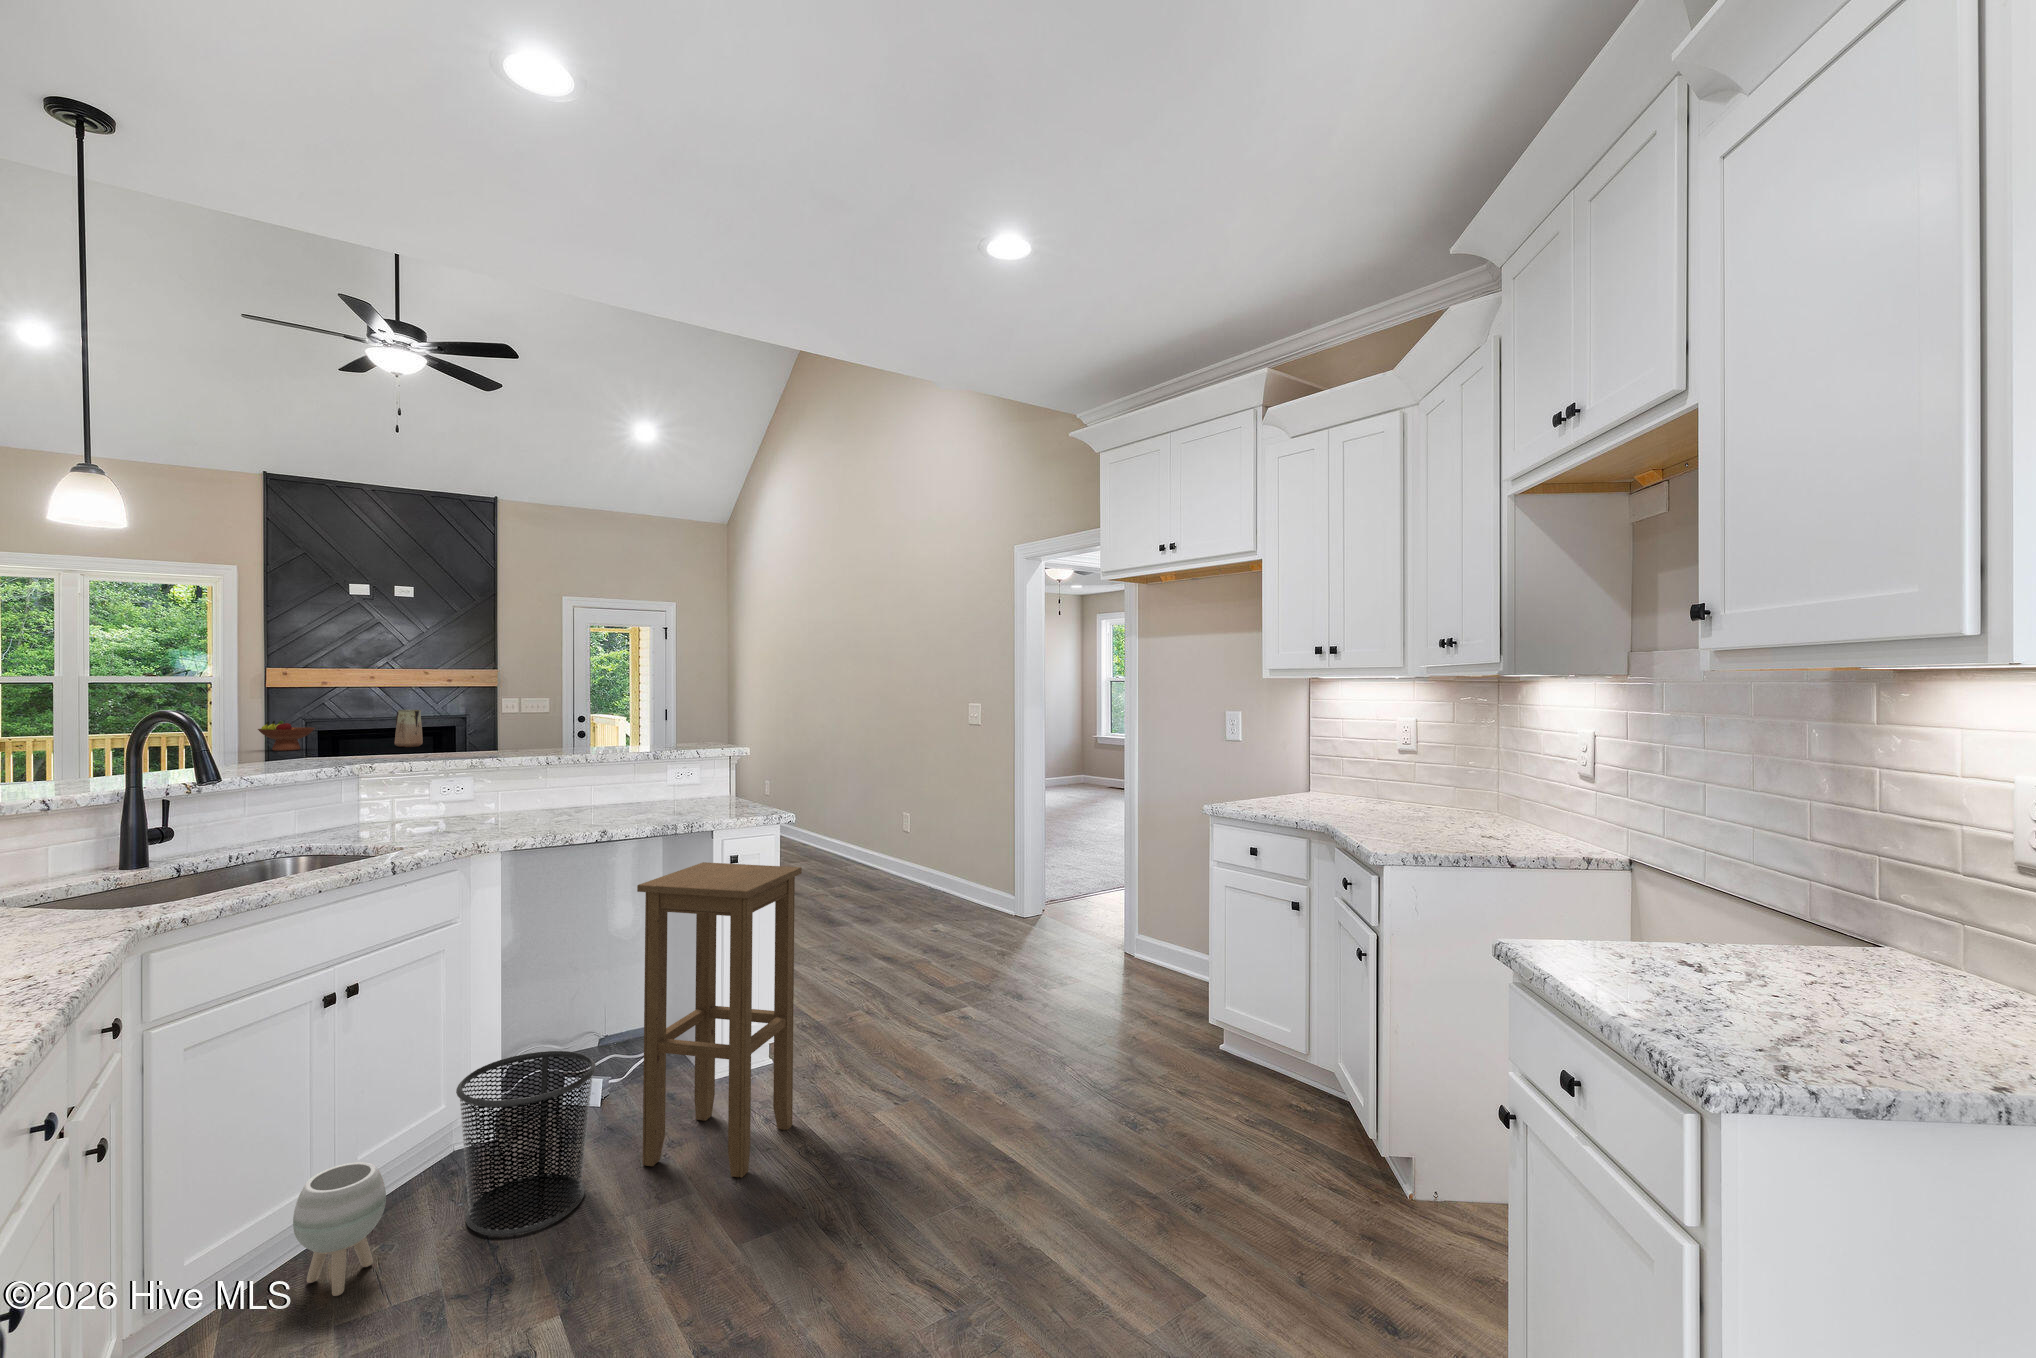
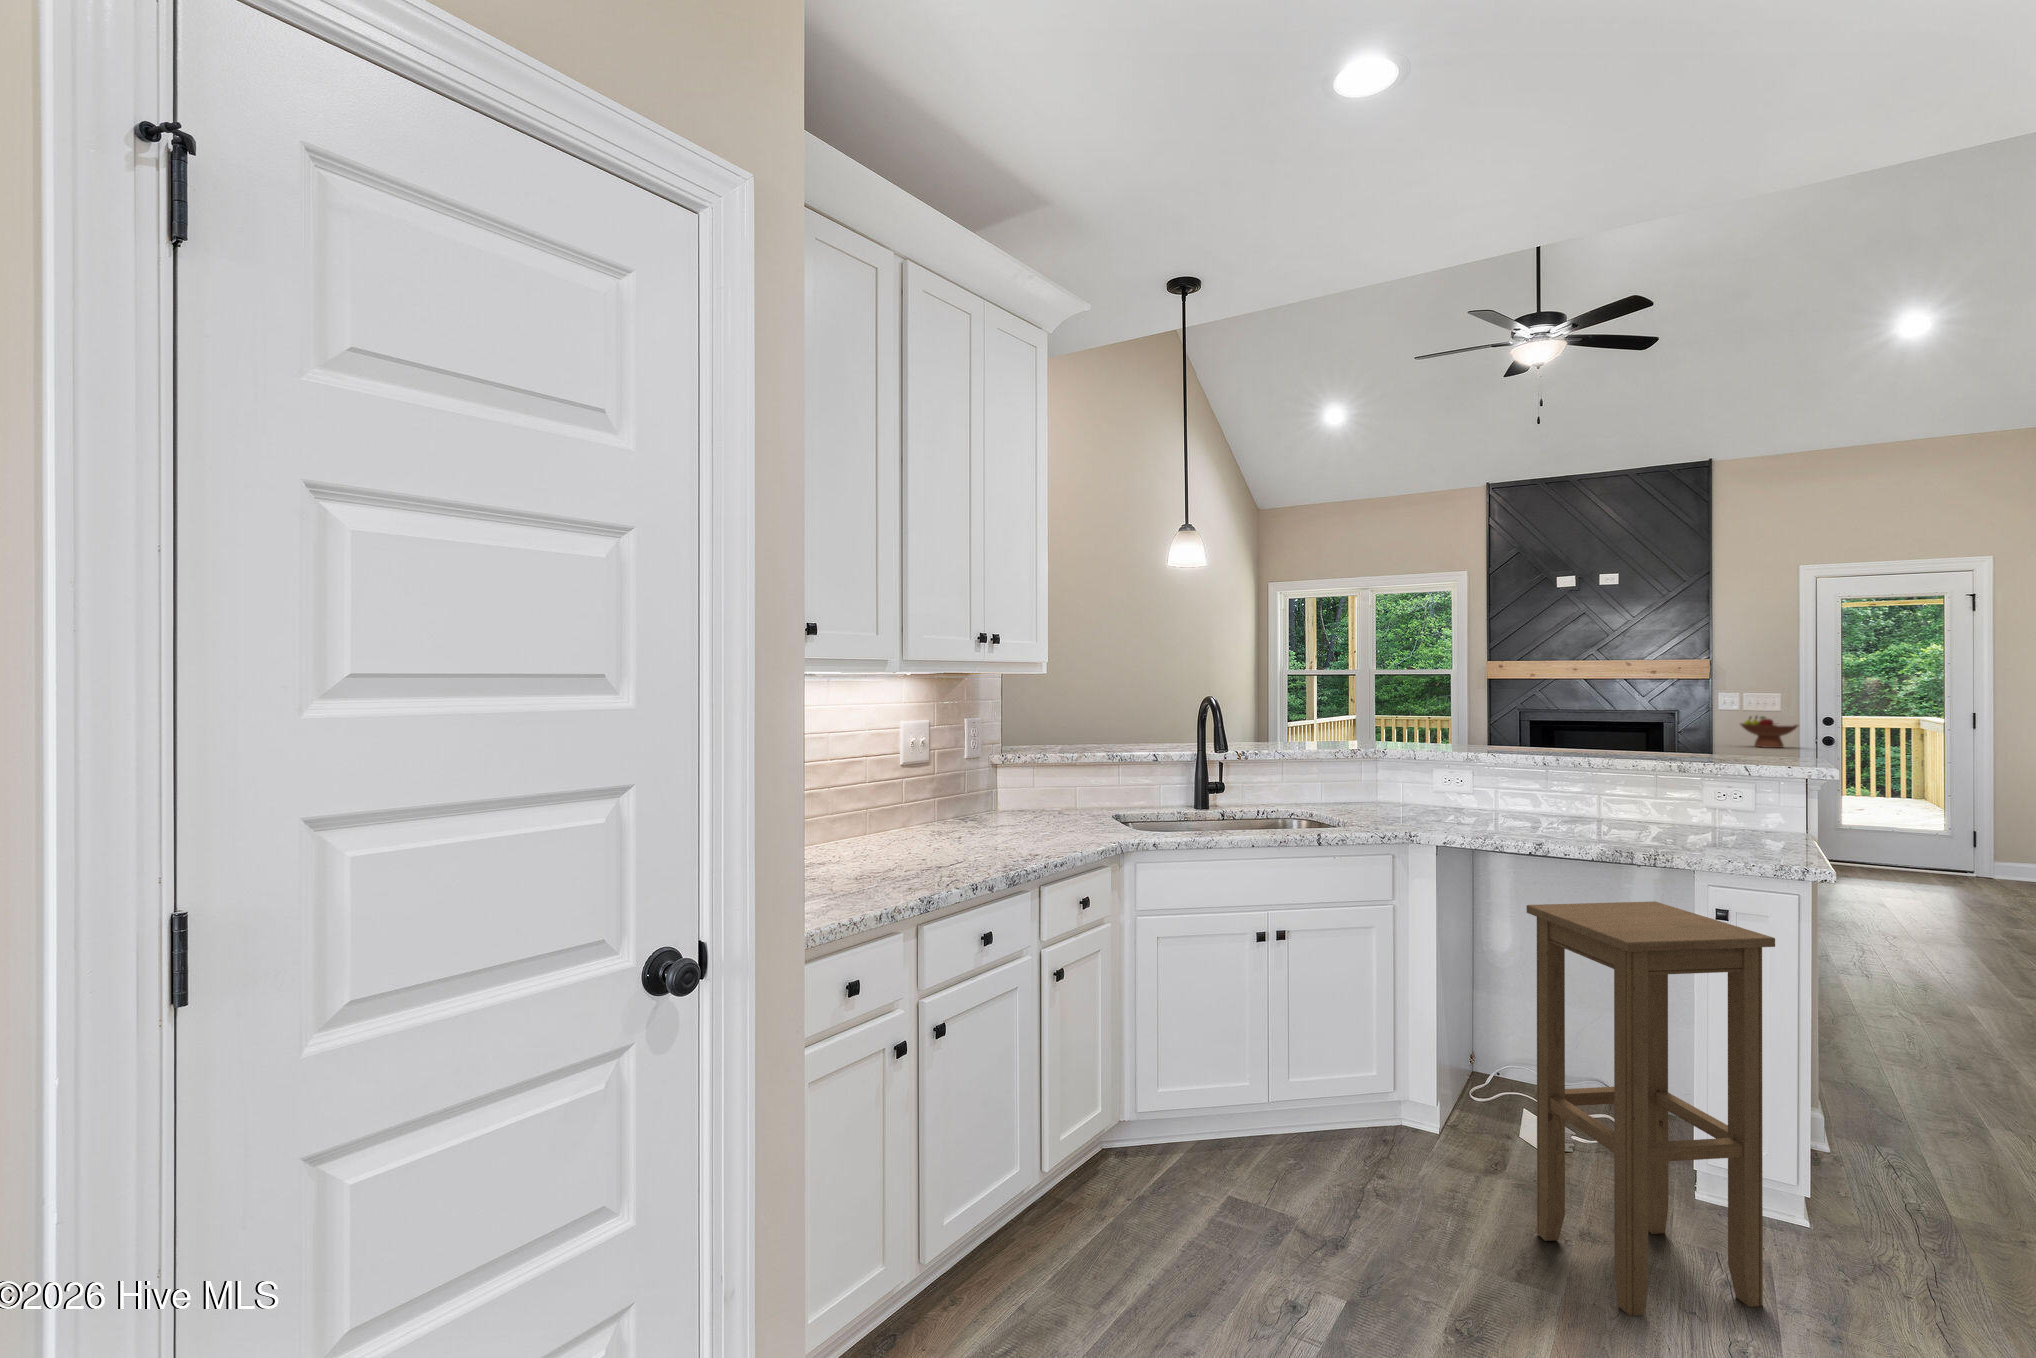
vase: present [394,710,423,747] -> none [1602,703,1631,743]
fruit bowl: present [258,721,315,751] -> present [1741,716,1798,748]
waste bin: present [456,1051,596,1236] -> none [1341,1047,1476,1231]
planter: present [293,1162,386,1296] -> none [1219,1076,1283,1181]

